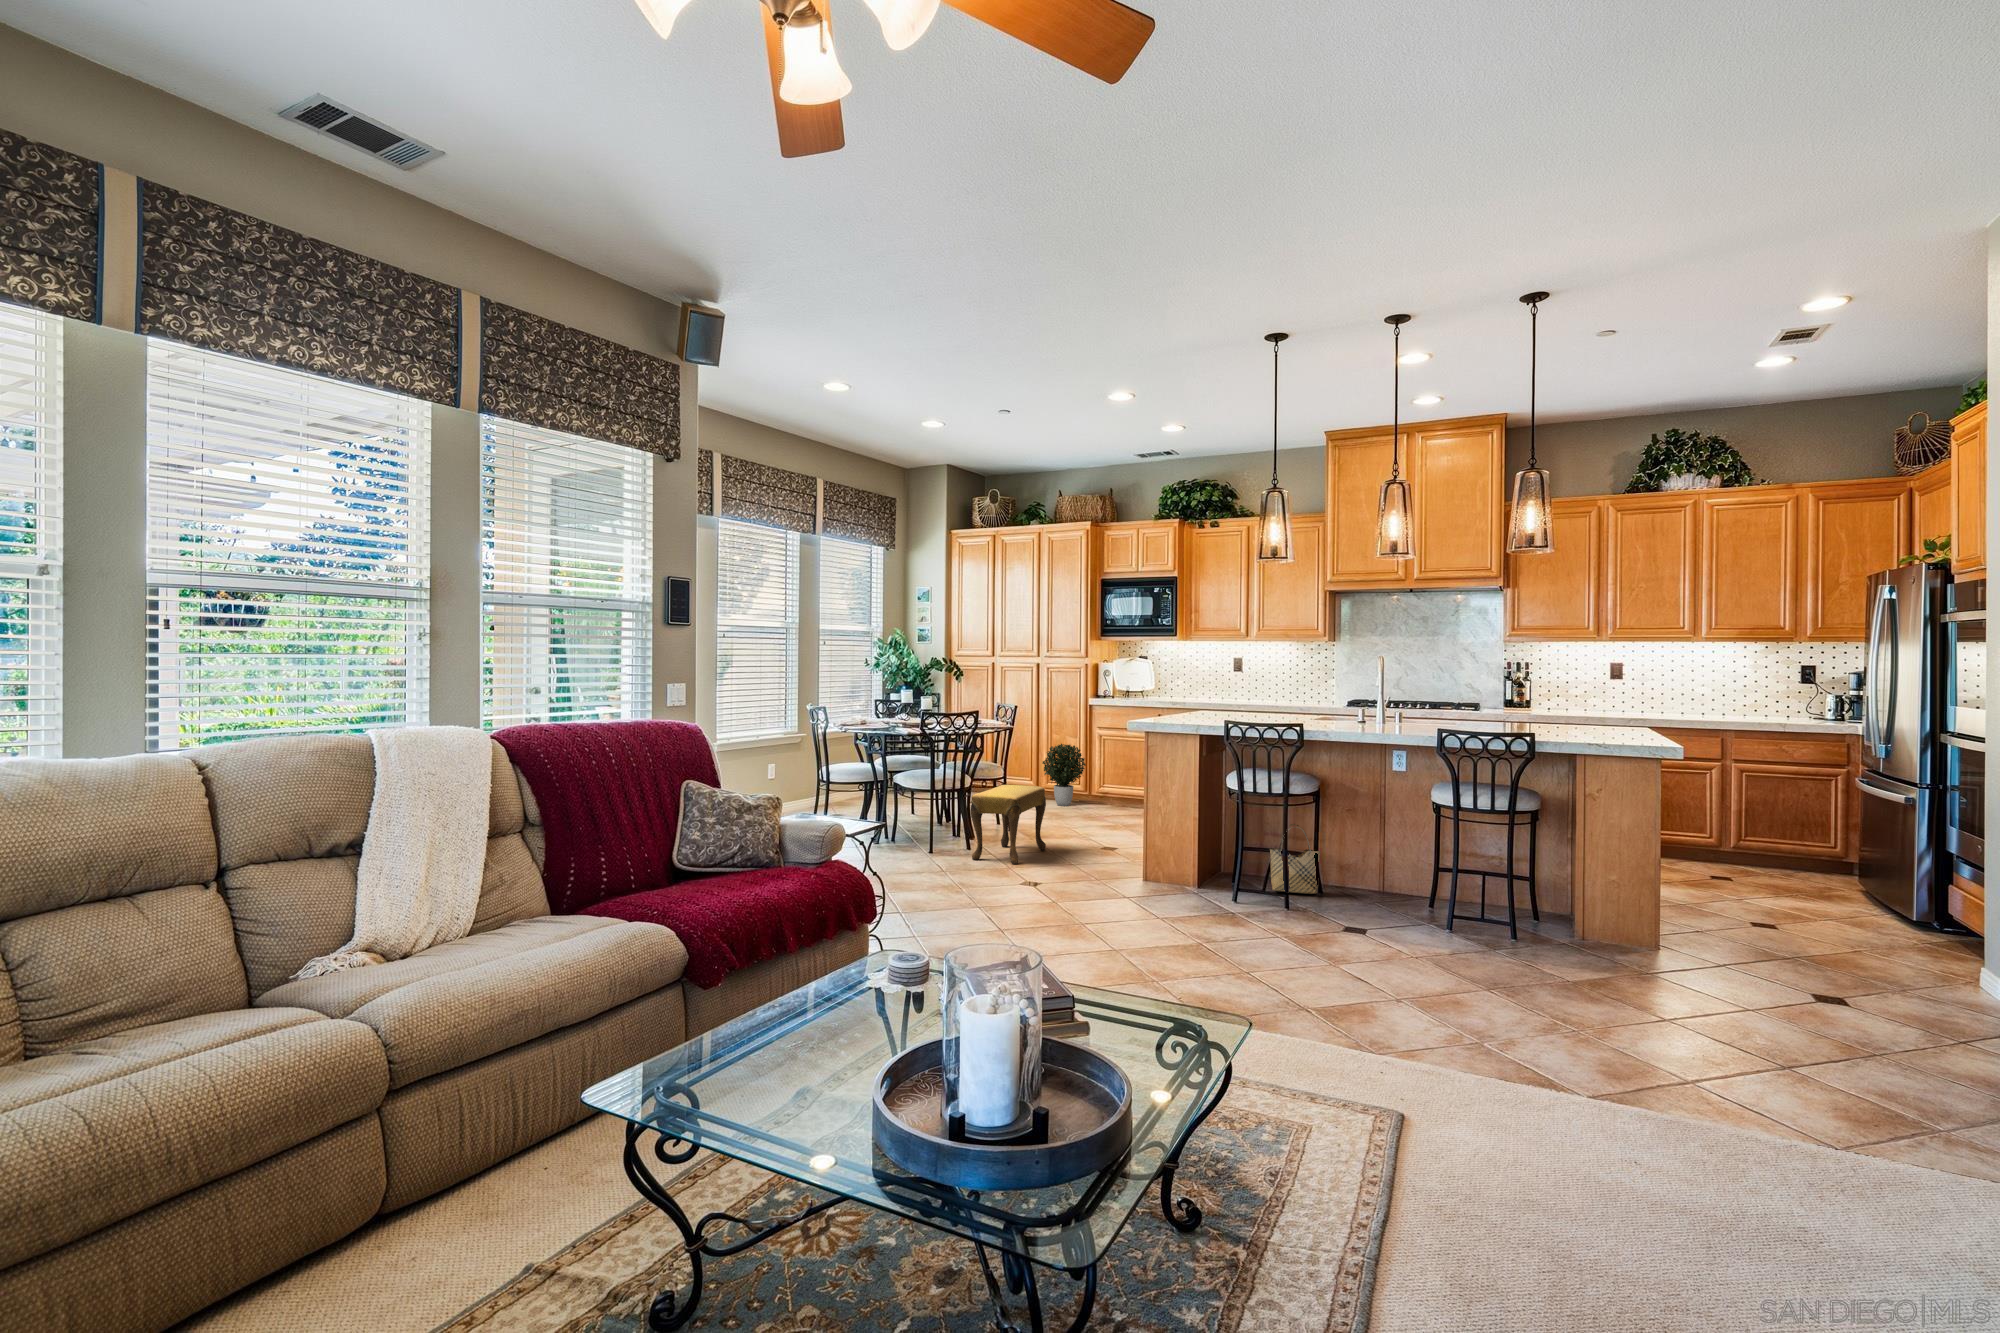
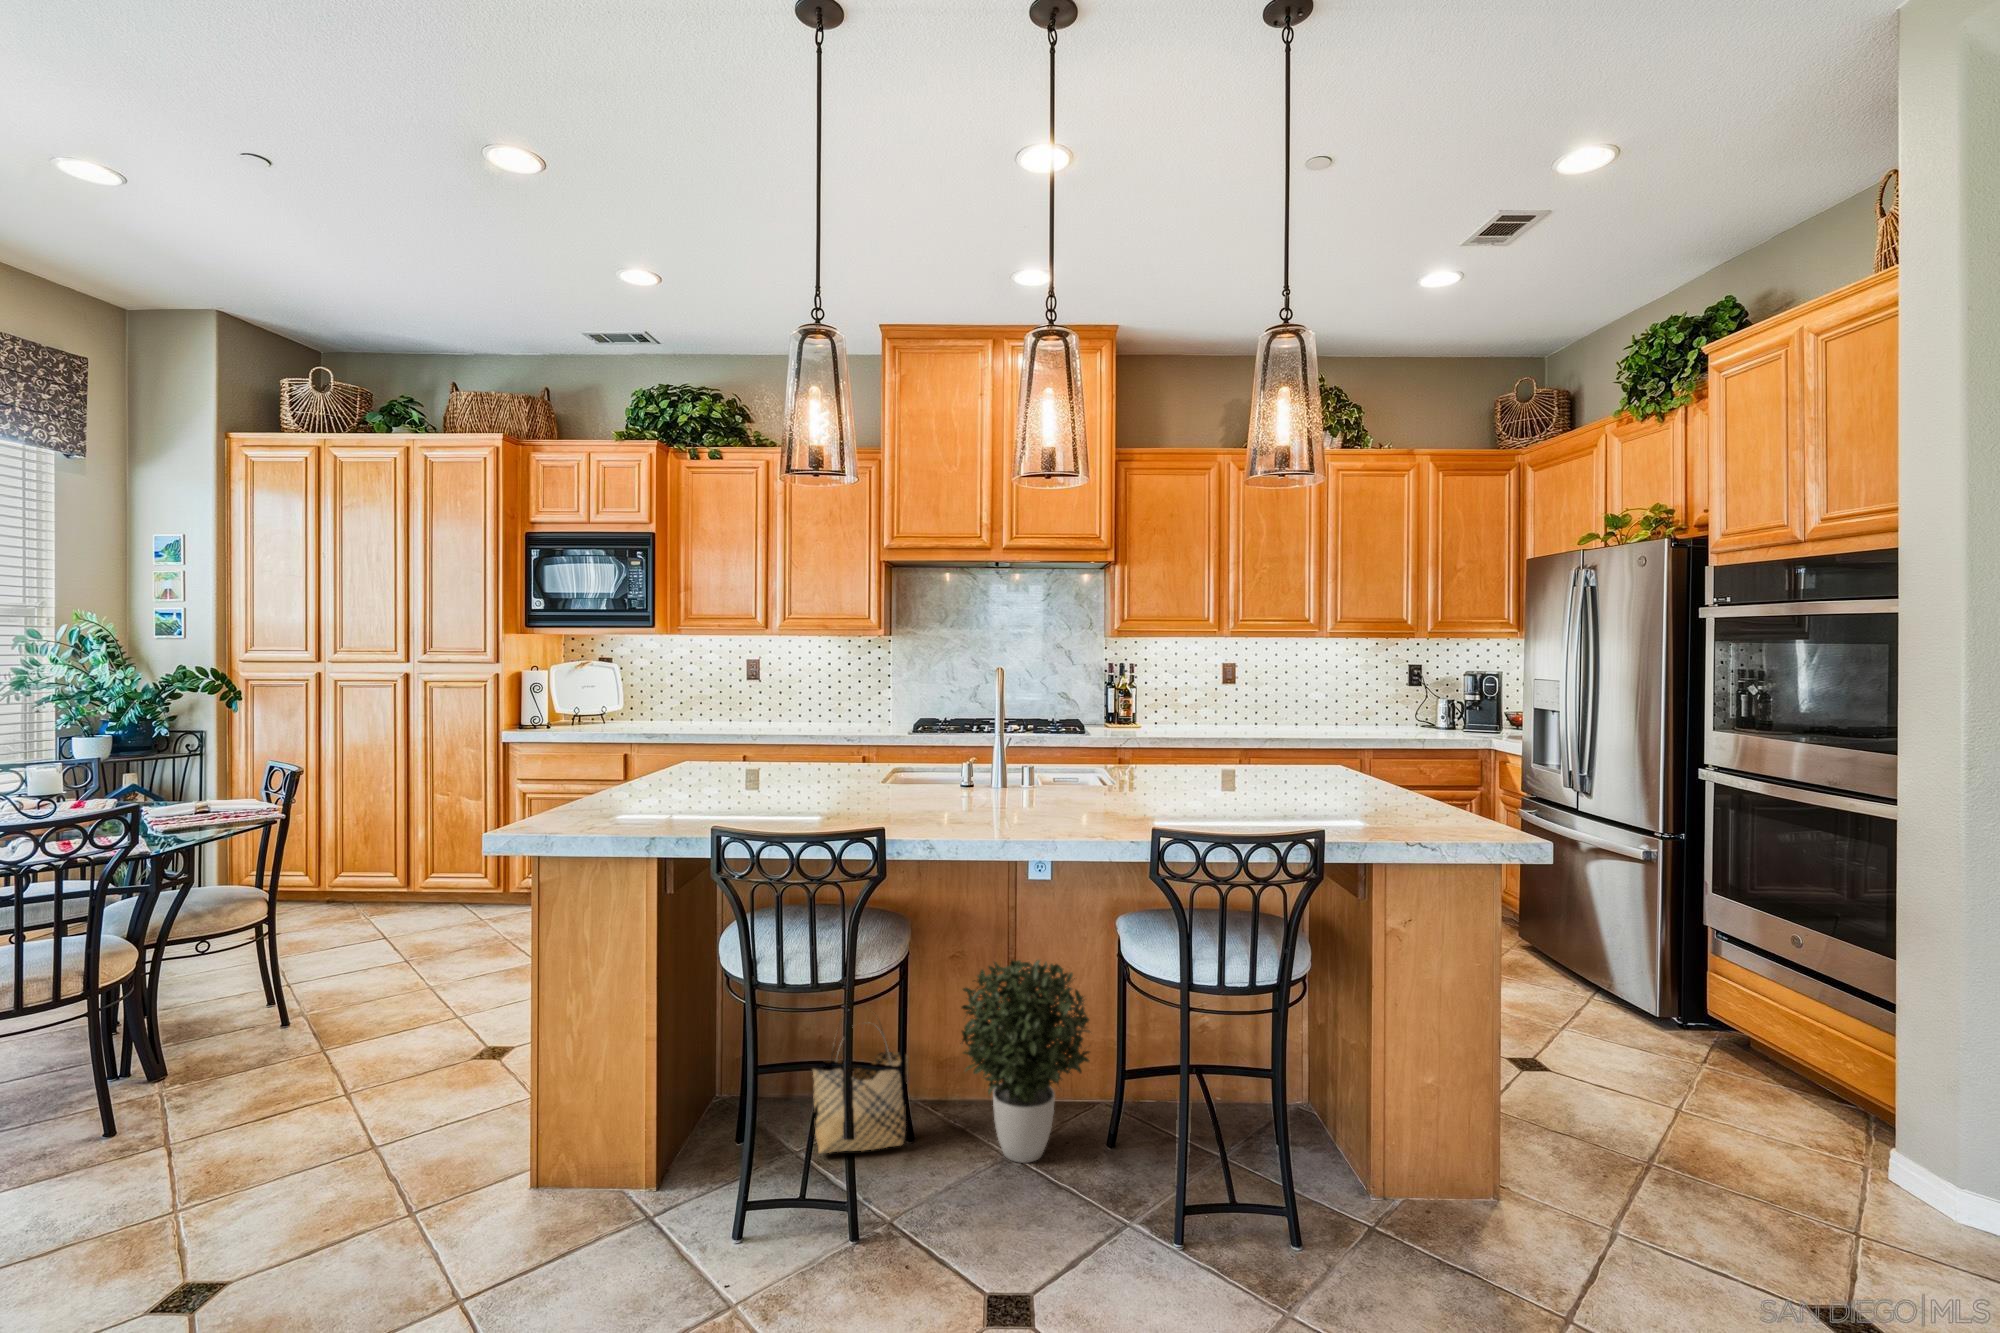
potted plant: present [1043,744,1086,806] -> present [962,960,1090,1163]
footstool: present [970,785,1046,864] -> none [93,952,341,1172]

